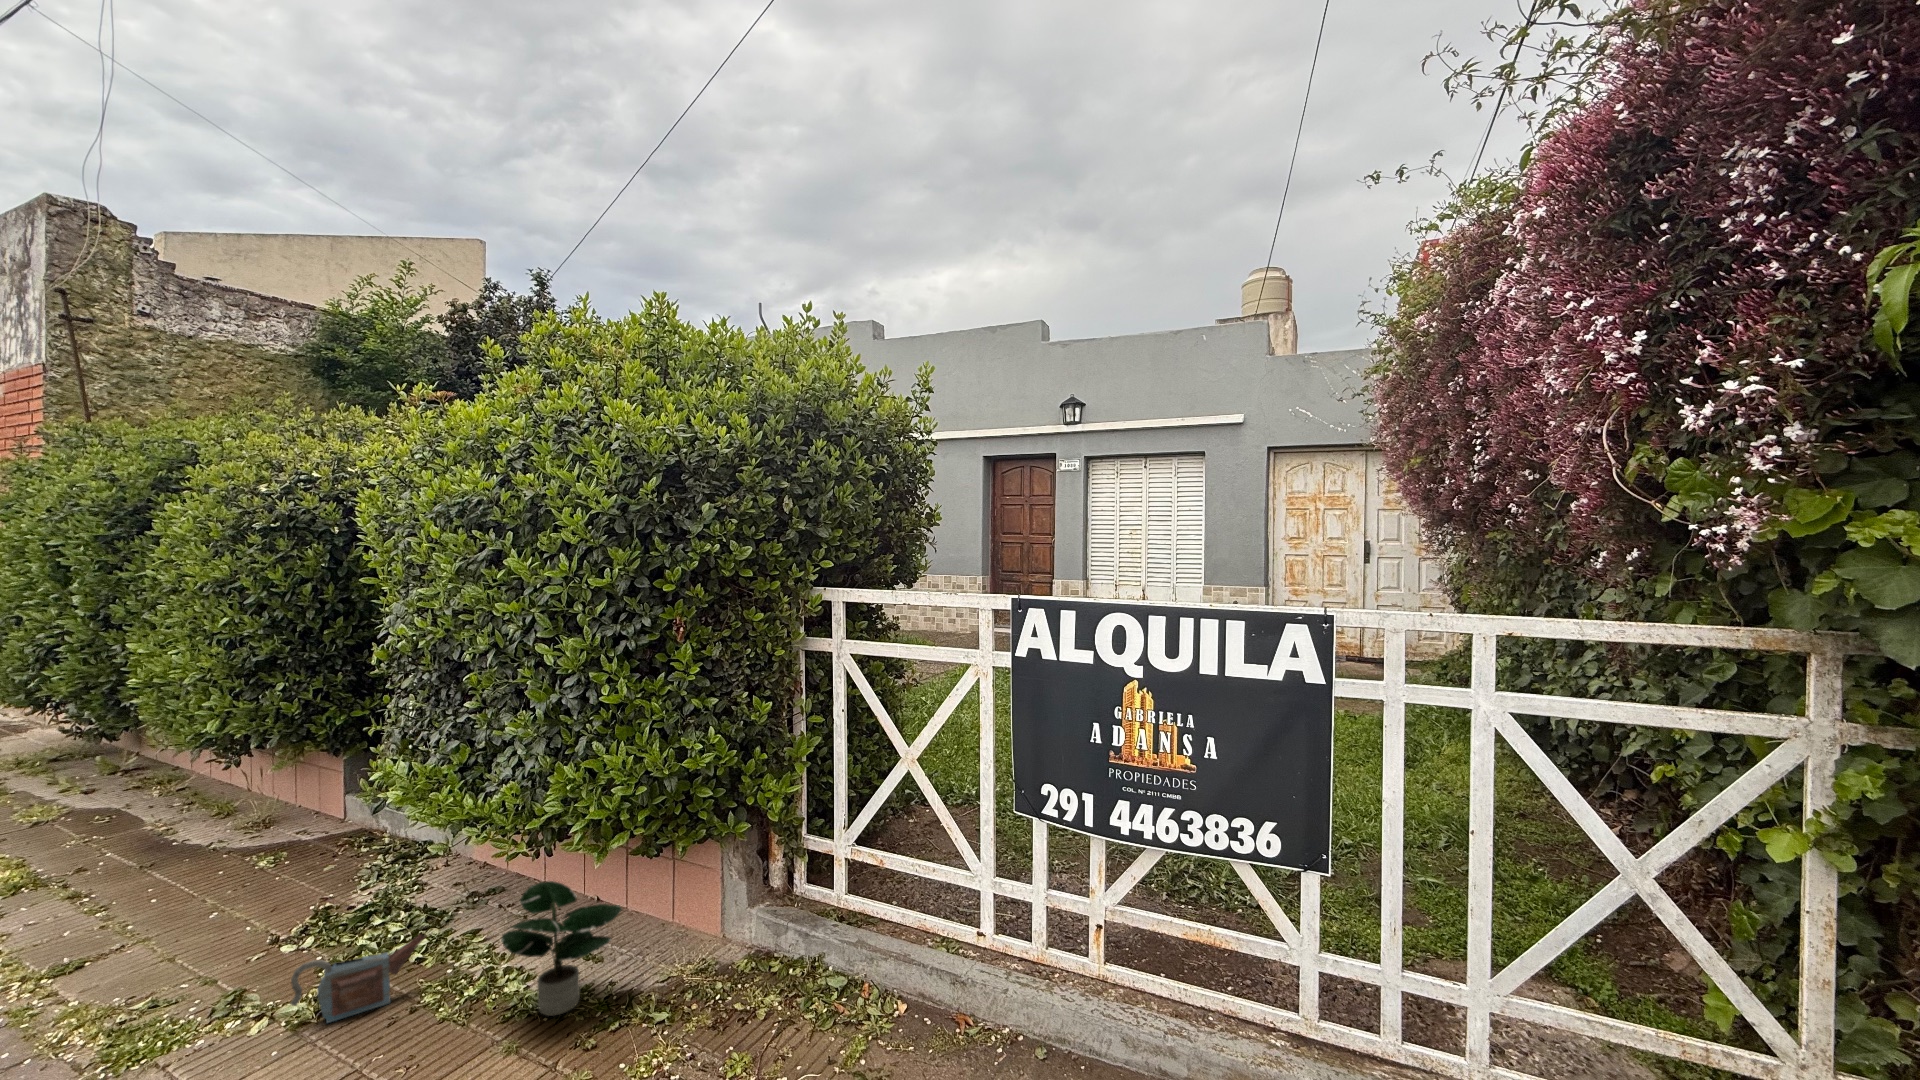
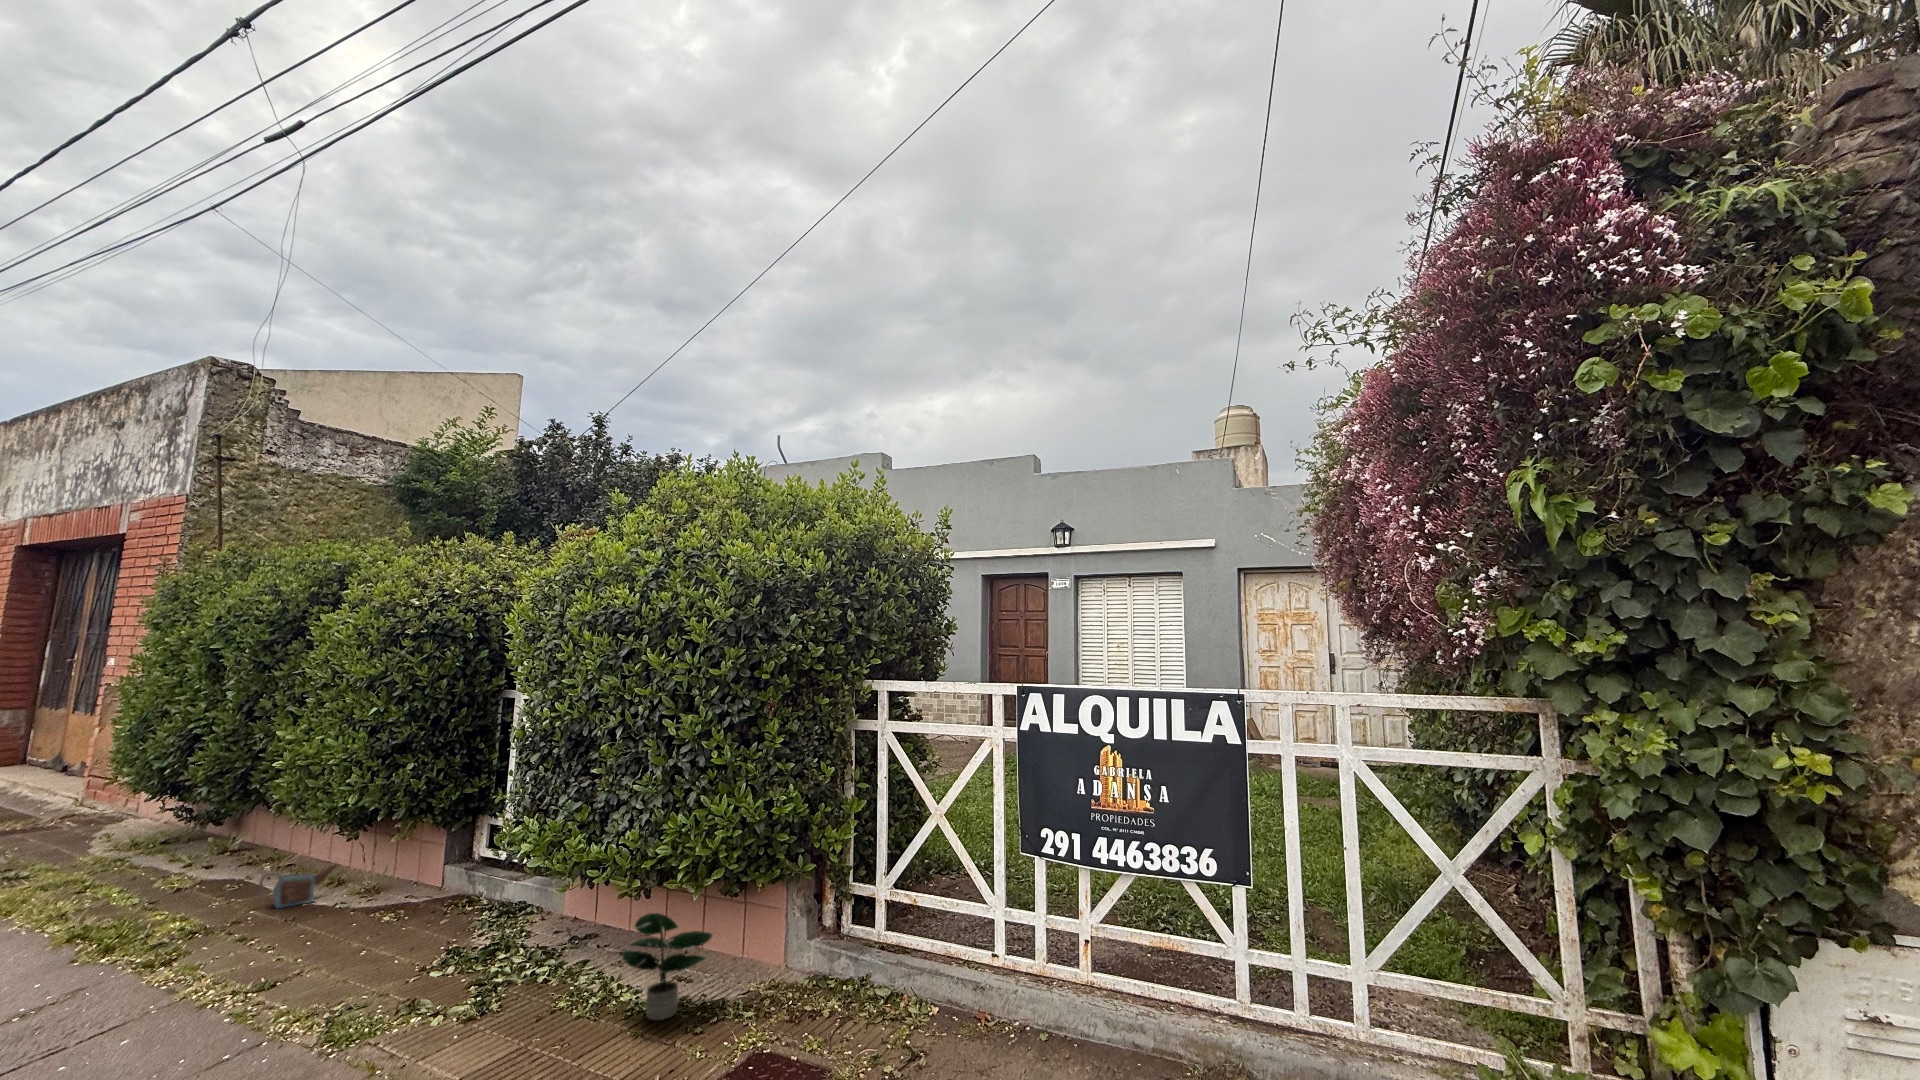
watering can: present [290,934,426,1023] -> present [258,865,337,908]

